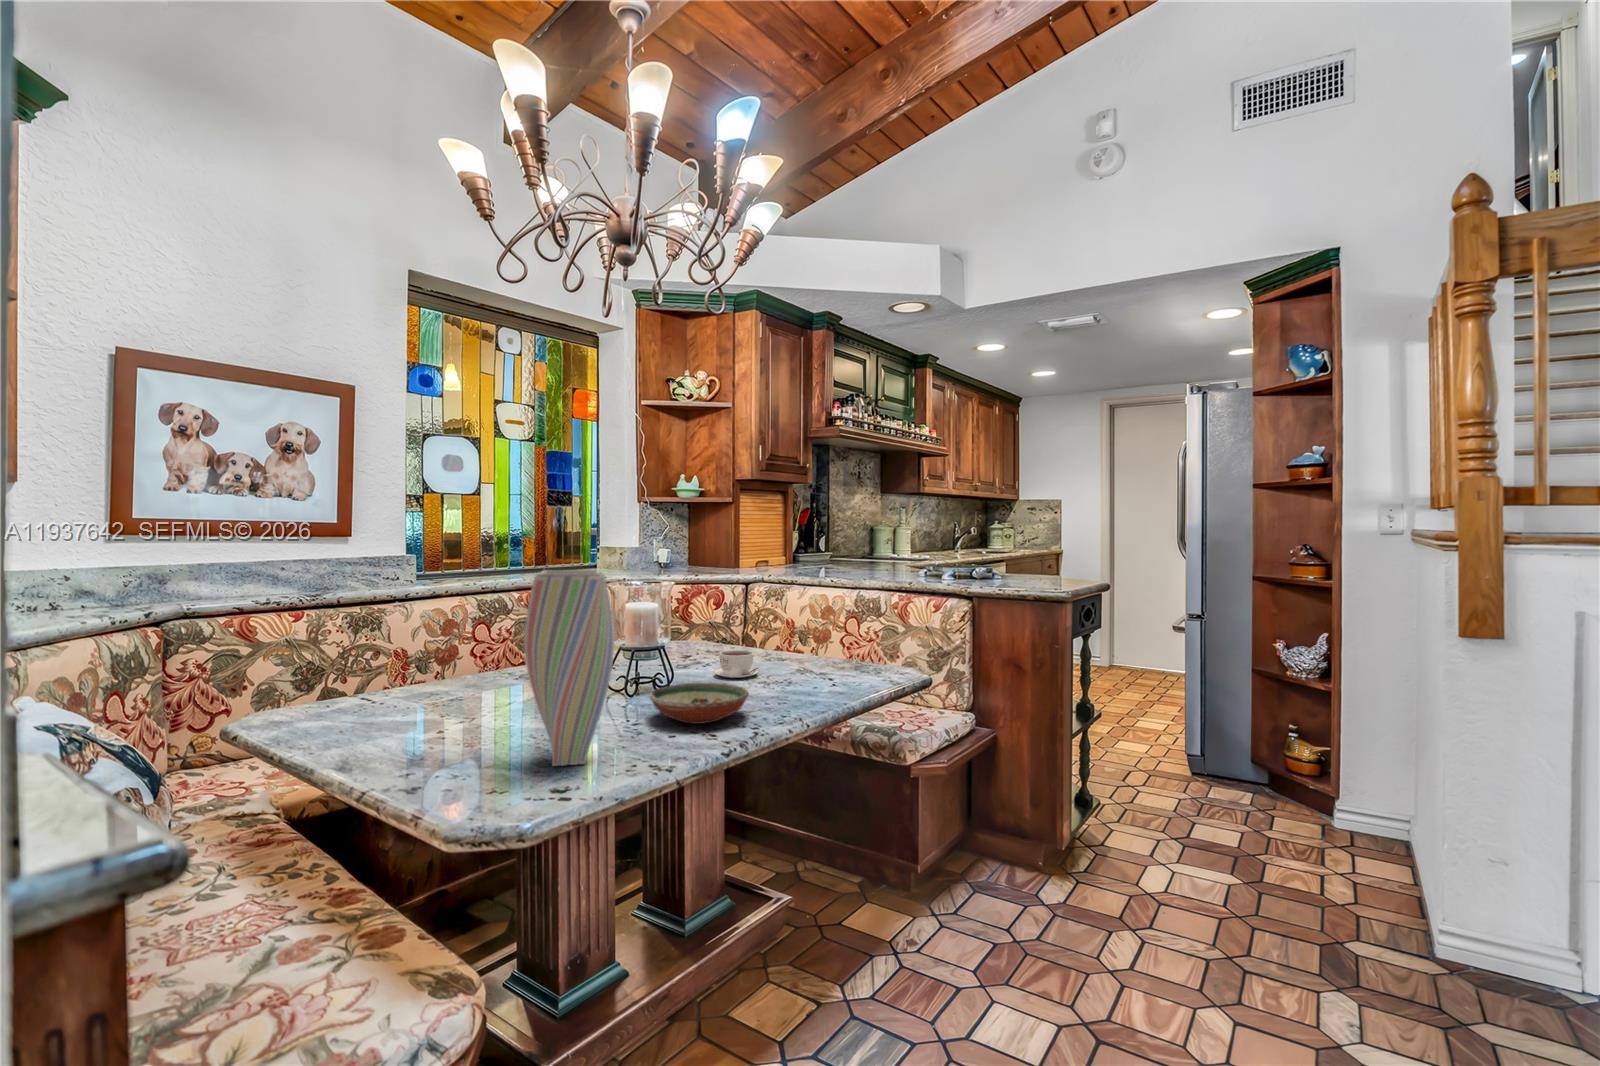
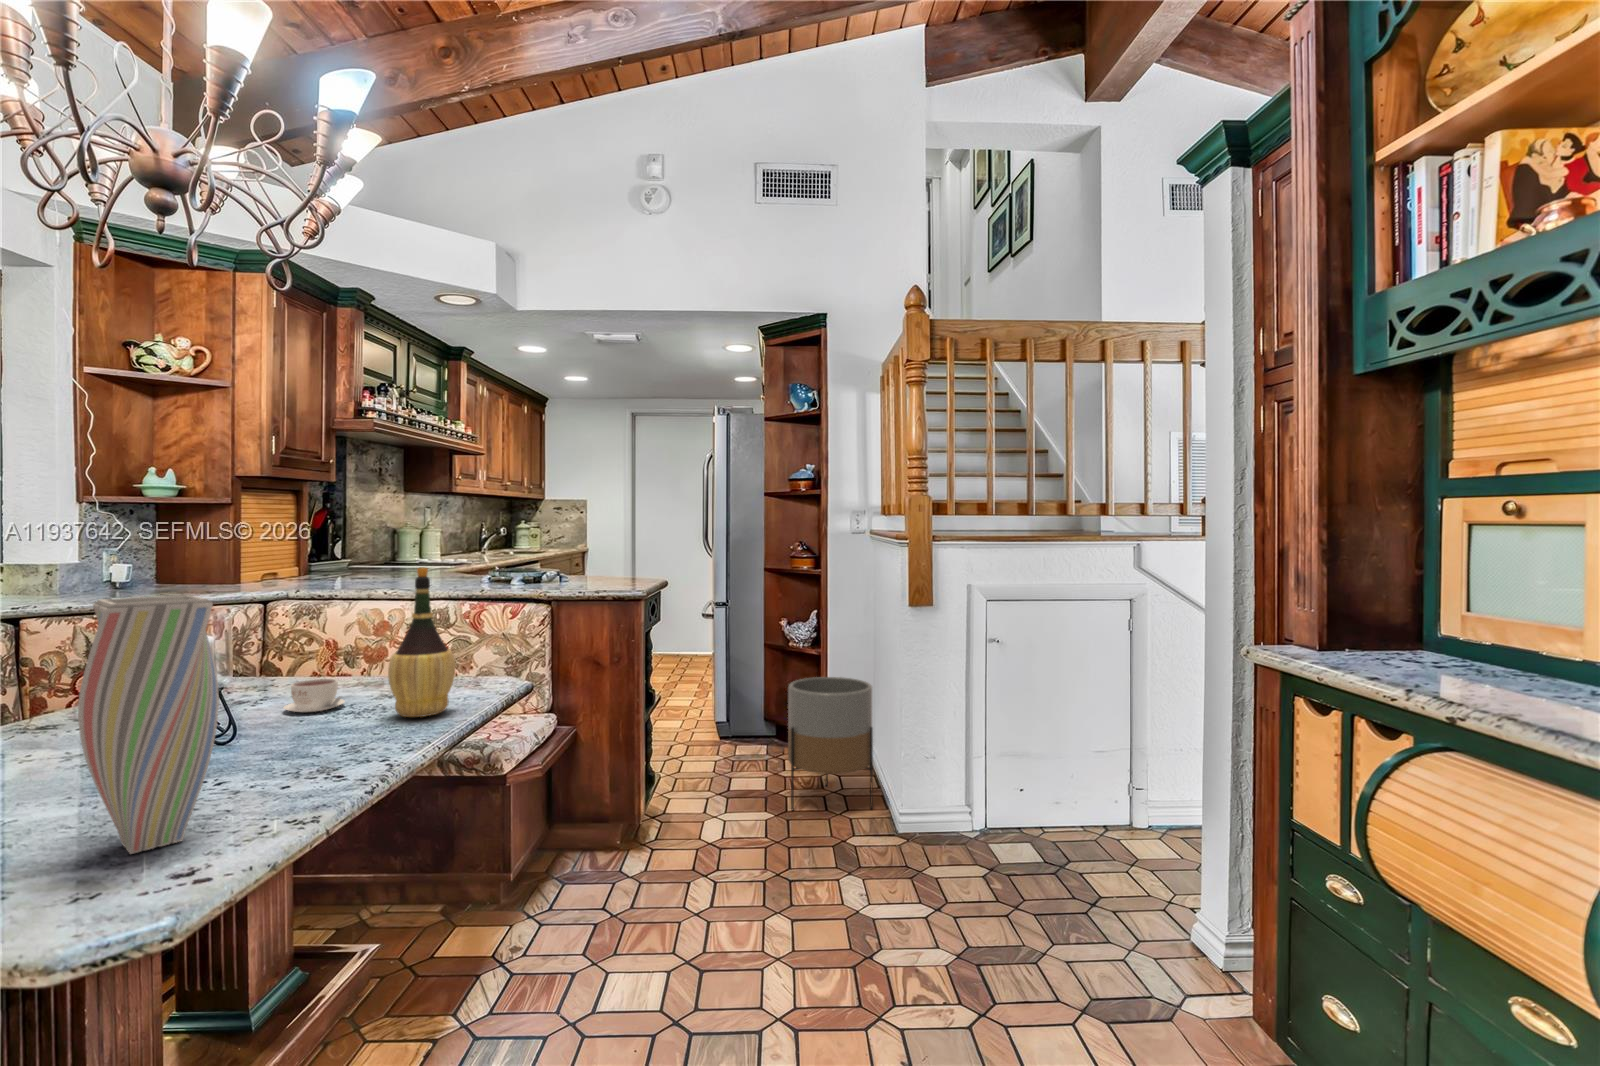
wine bottle: none [780,556,834,695] -> present [388,567,455,717]
decorative bowl: present [650,683,749,724] -> none [234,717,373,769]
planter: none [1268,719,1406,916] -> present [788,677,873,810]

